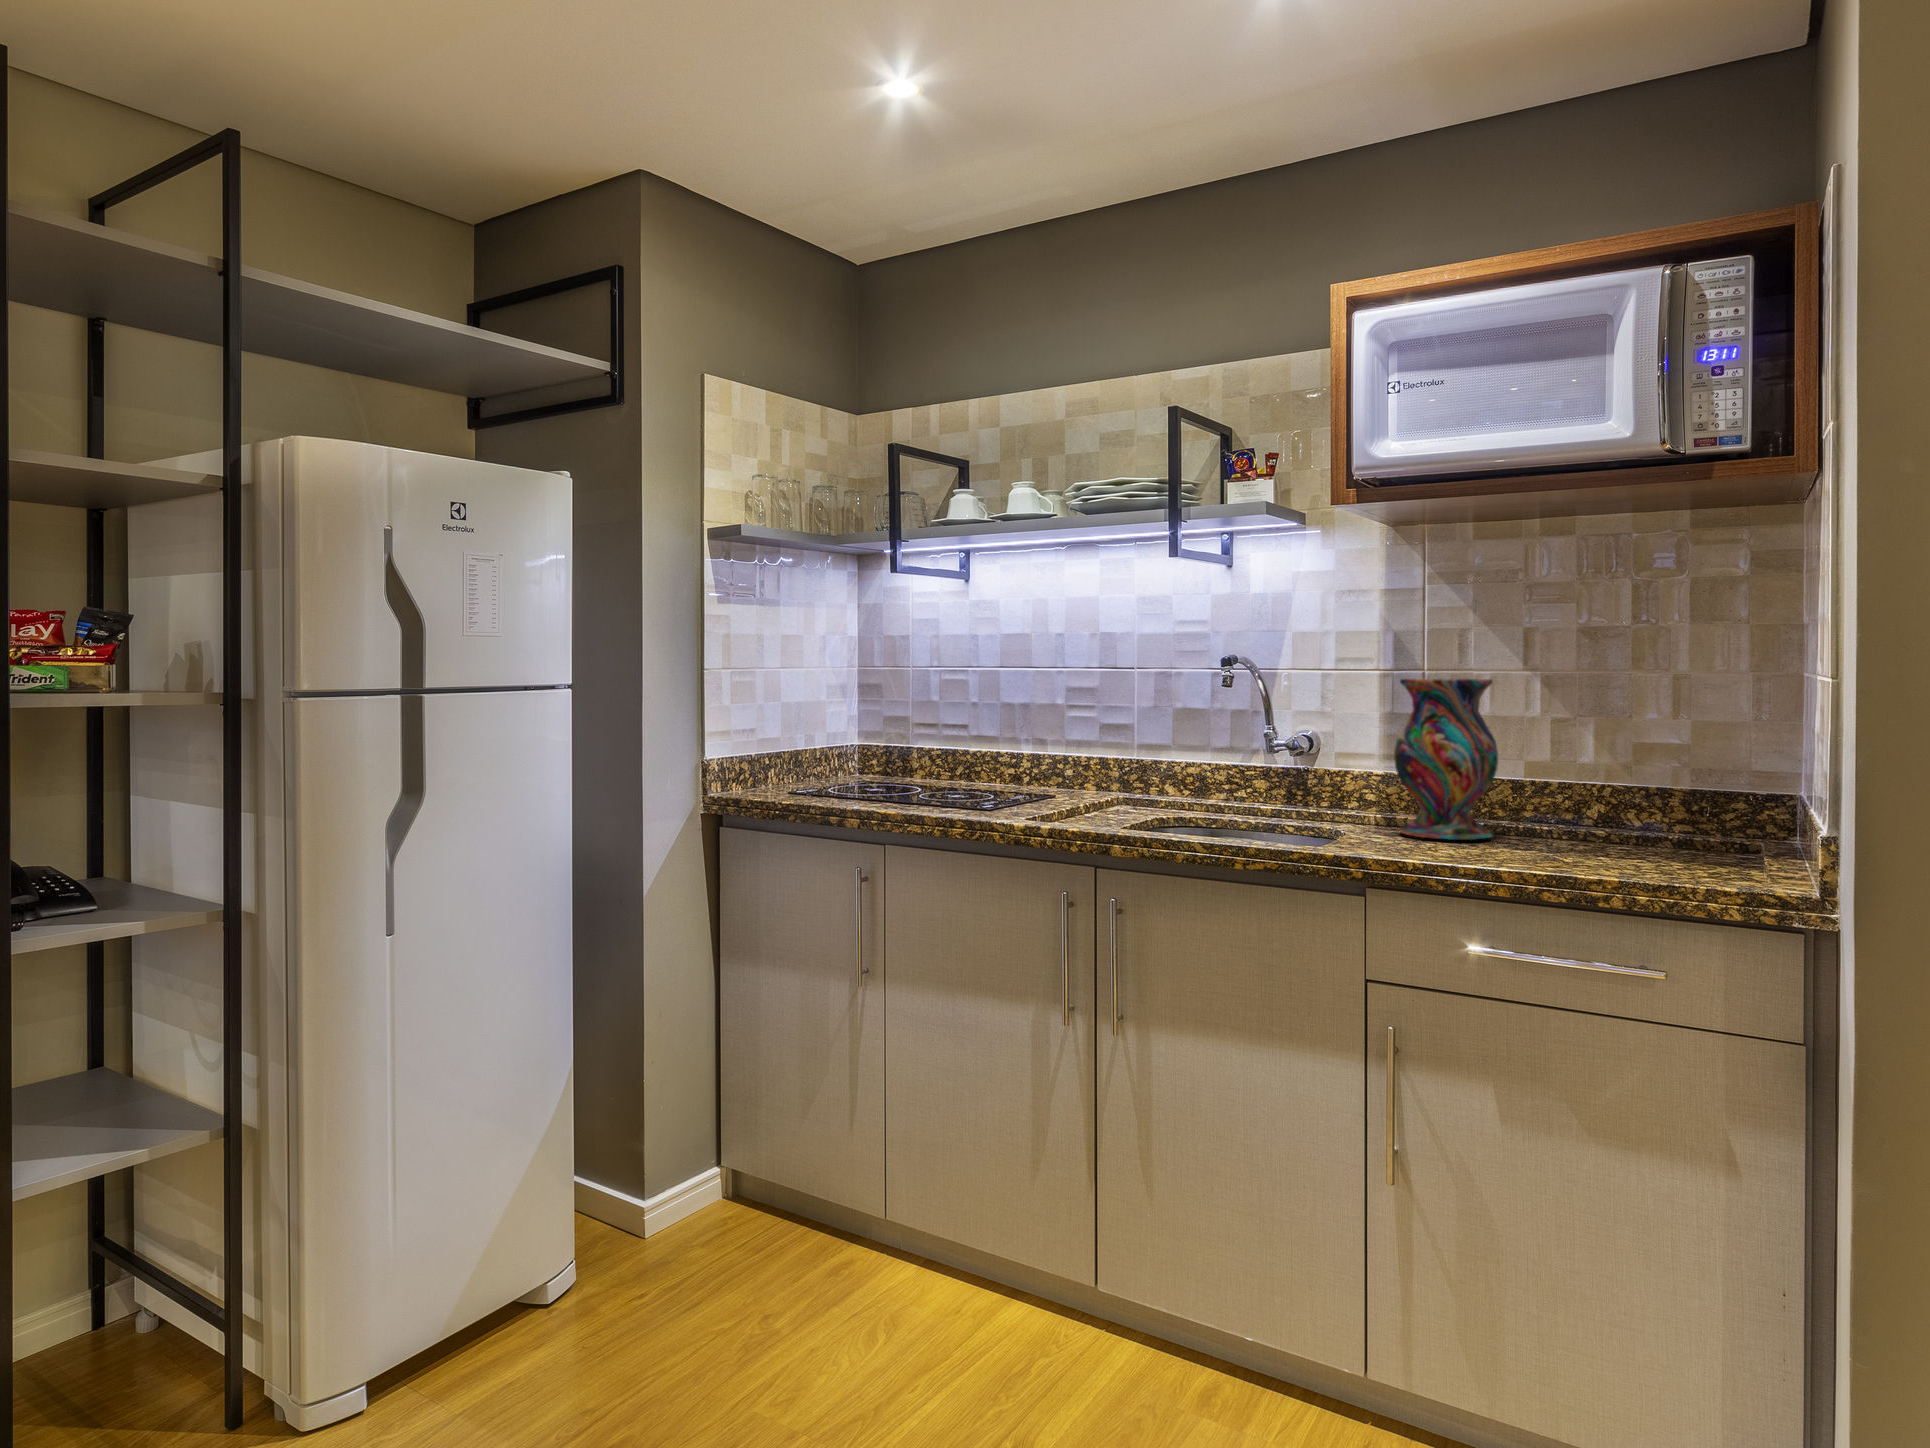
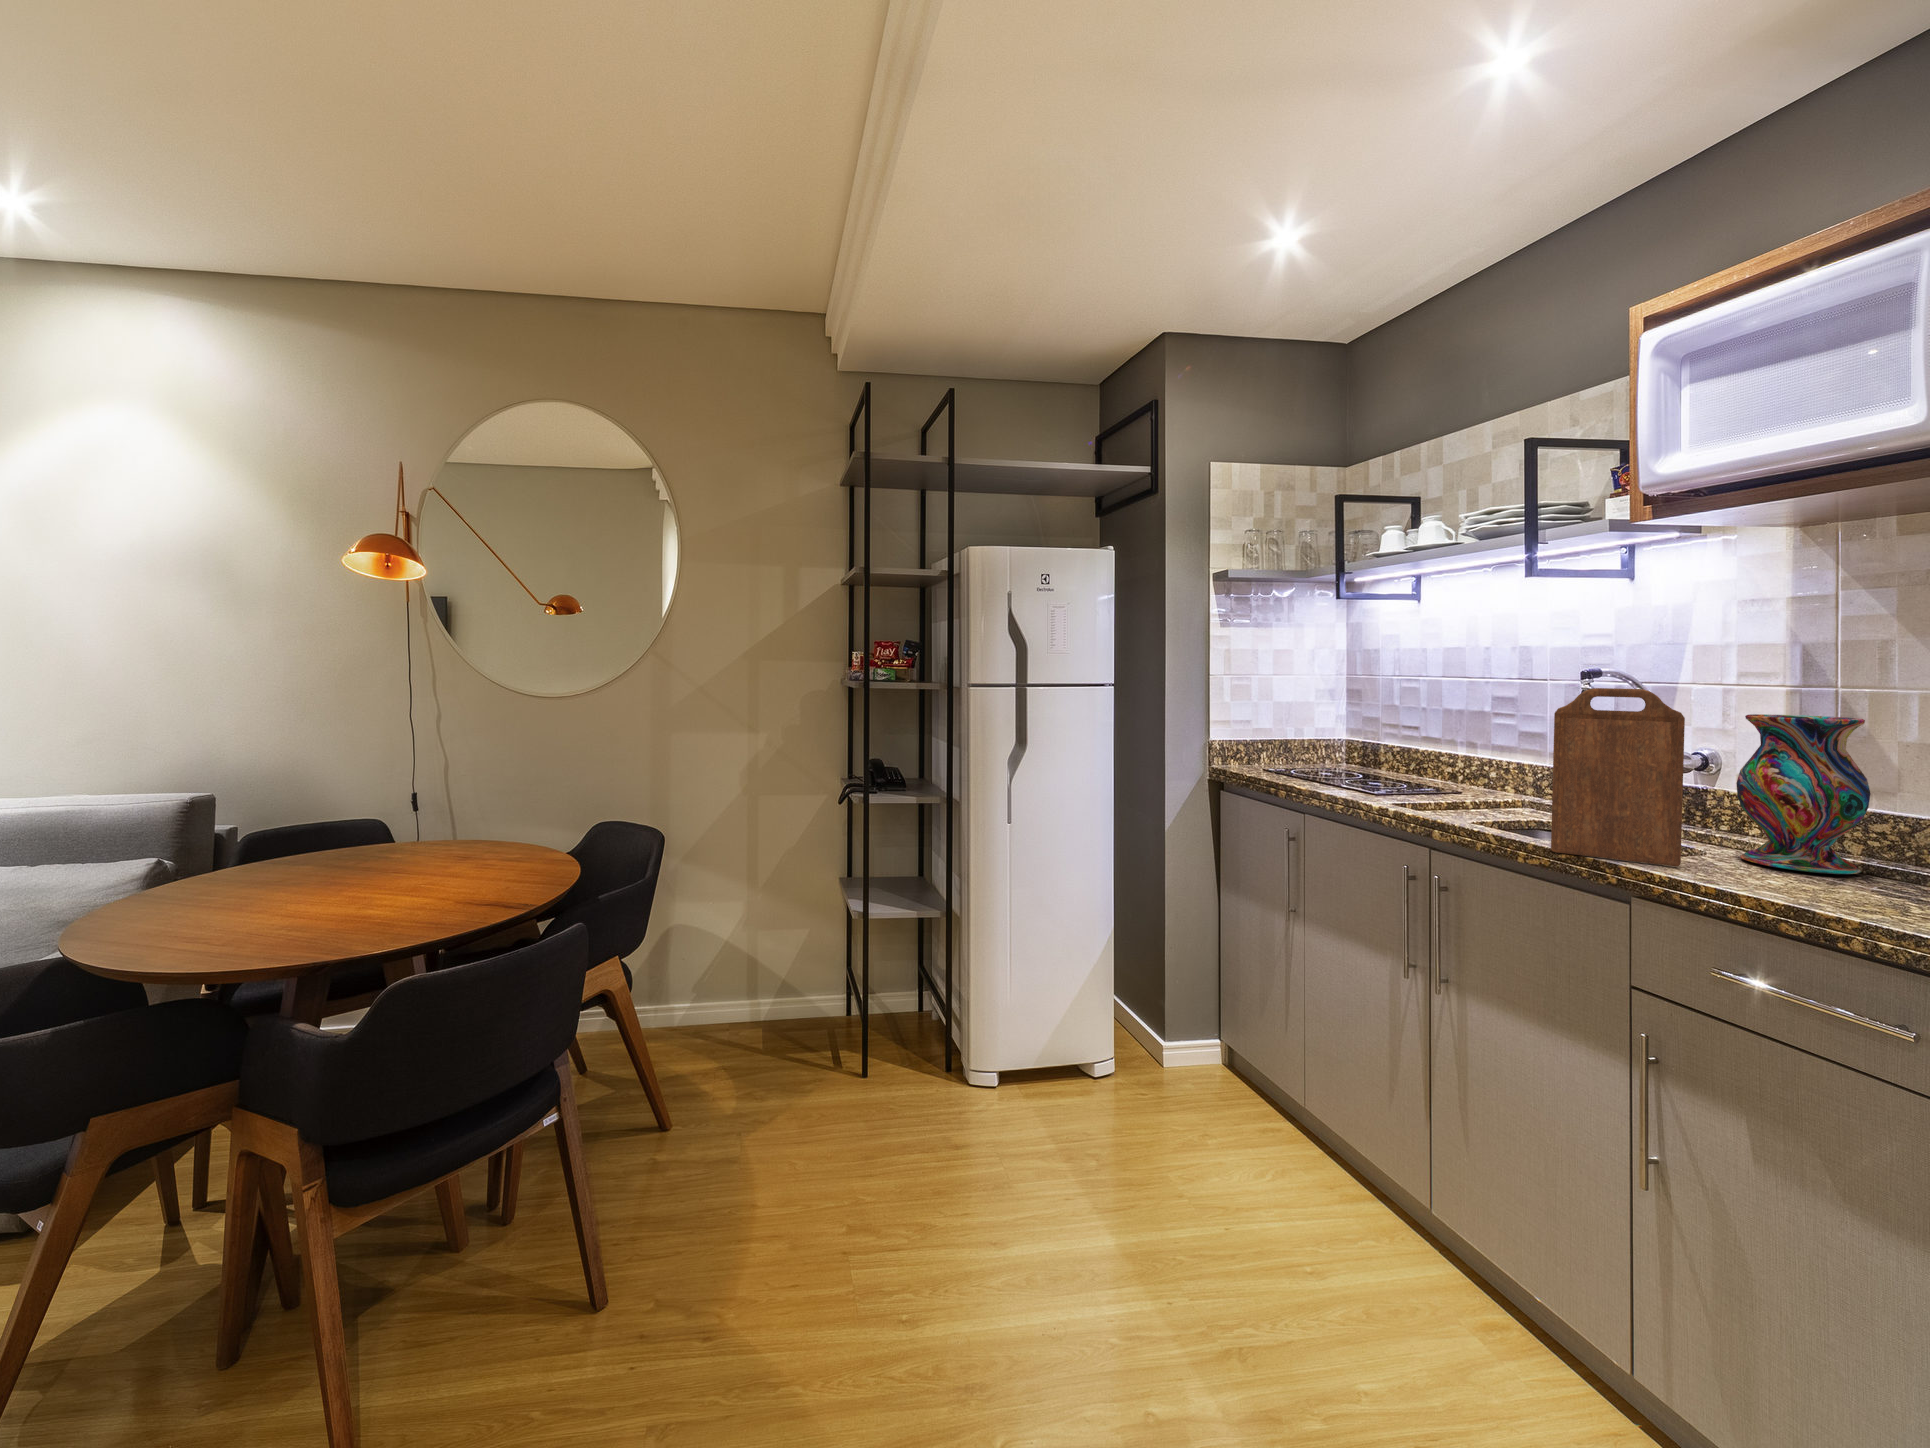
cutting board: none [1284,651,1398,852] -> present [1551,688,1685,866]

